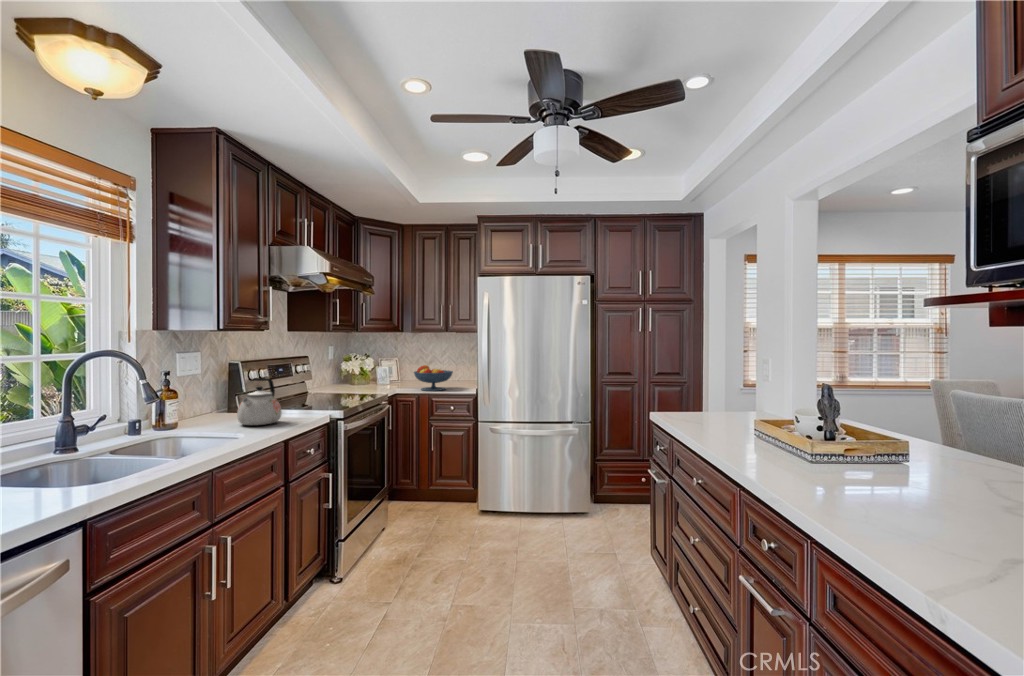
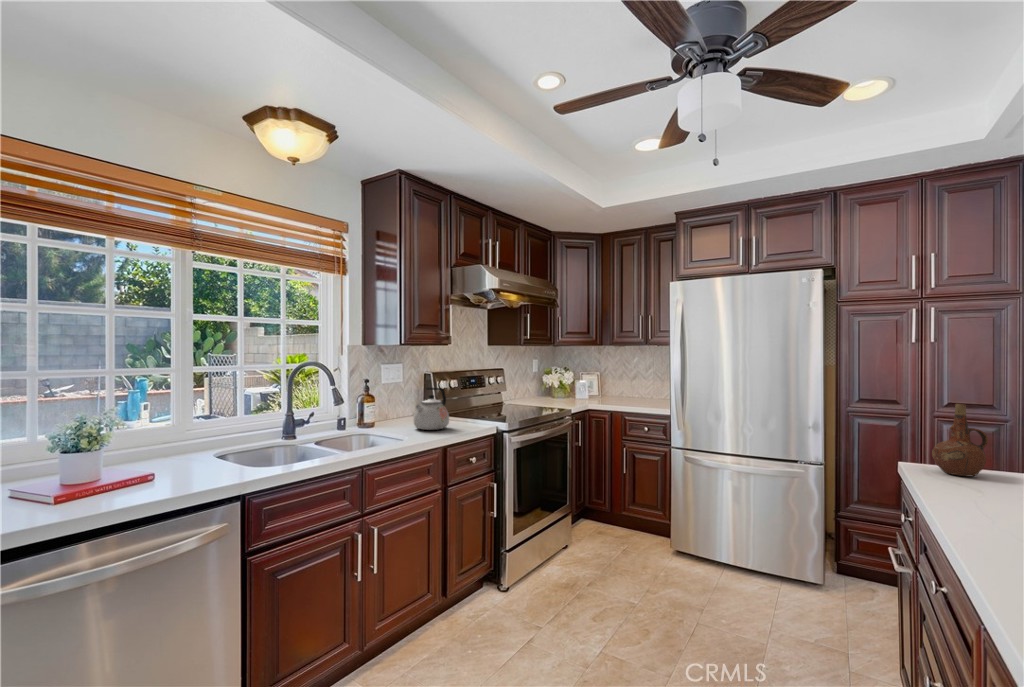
fruit bowl: present [414,365,453,391] -> none [605,380,648,409]
ceramic pitcher: none [671,371,698,417] -> present [932,403,988,476]

